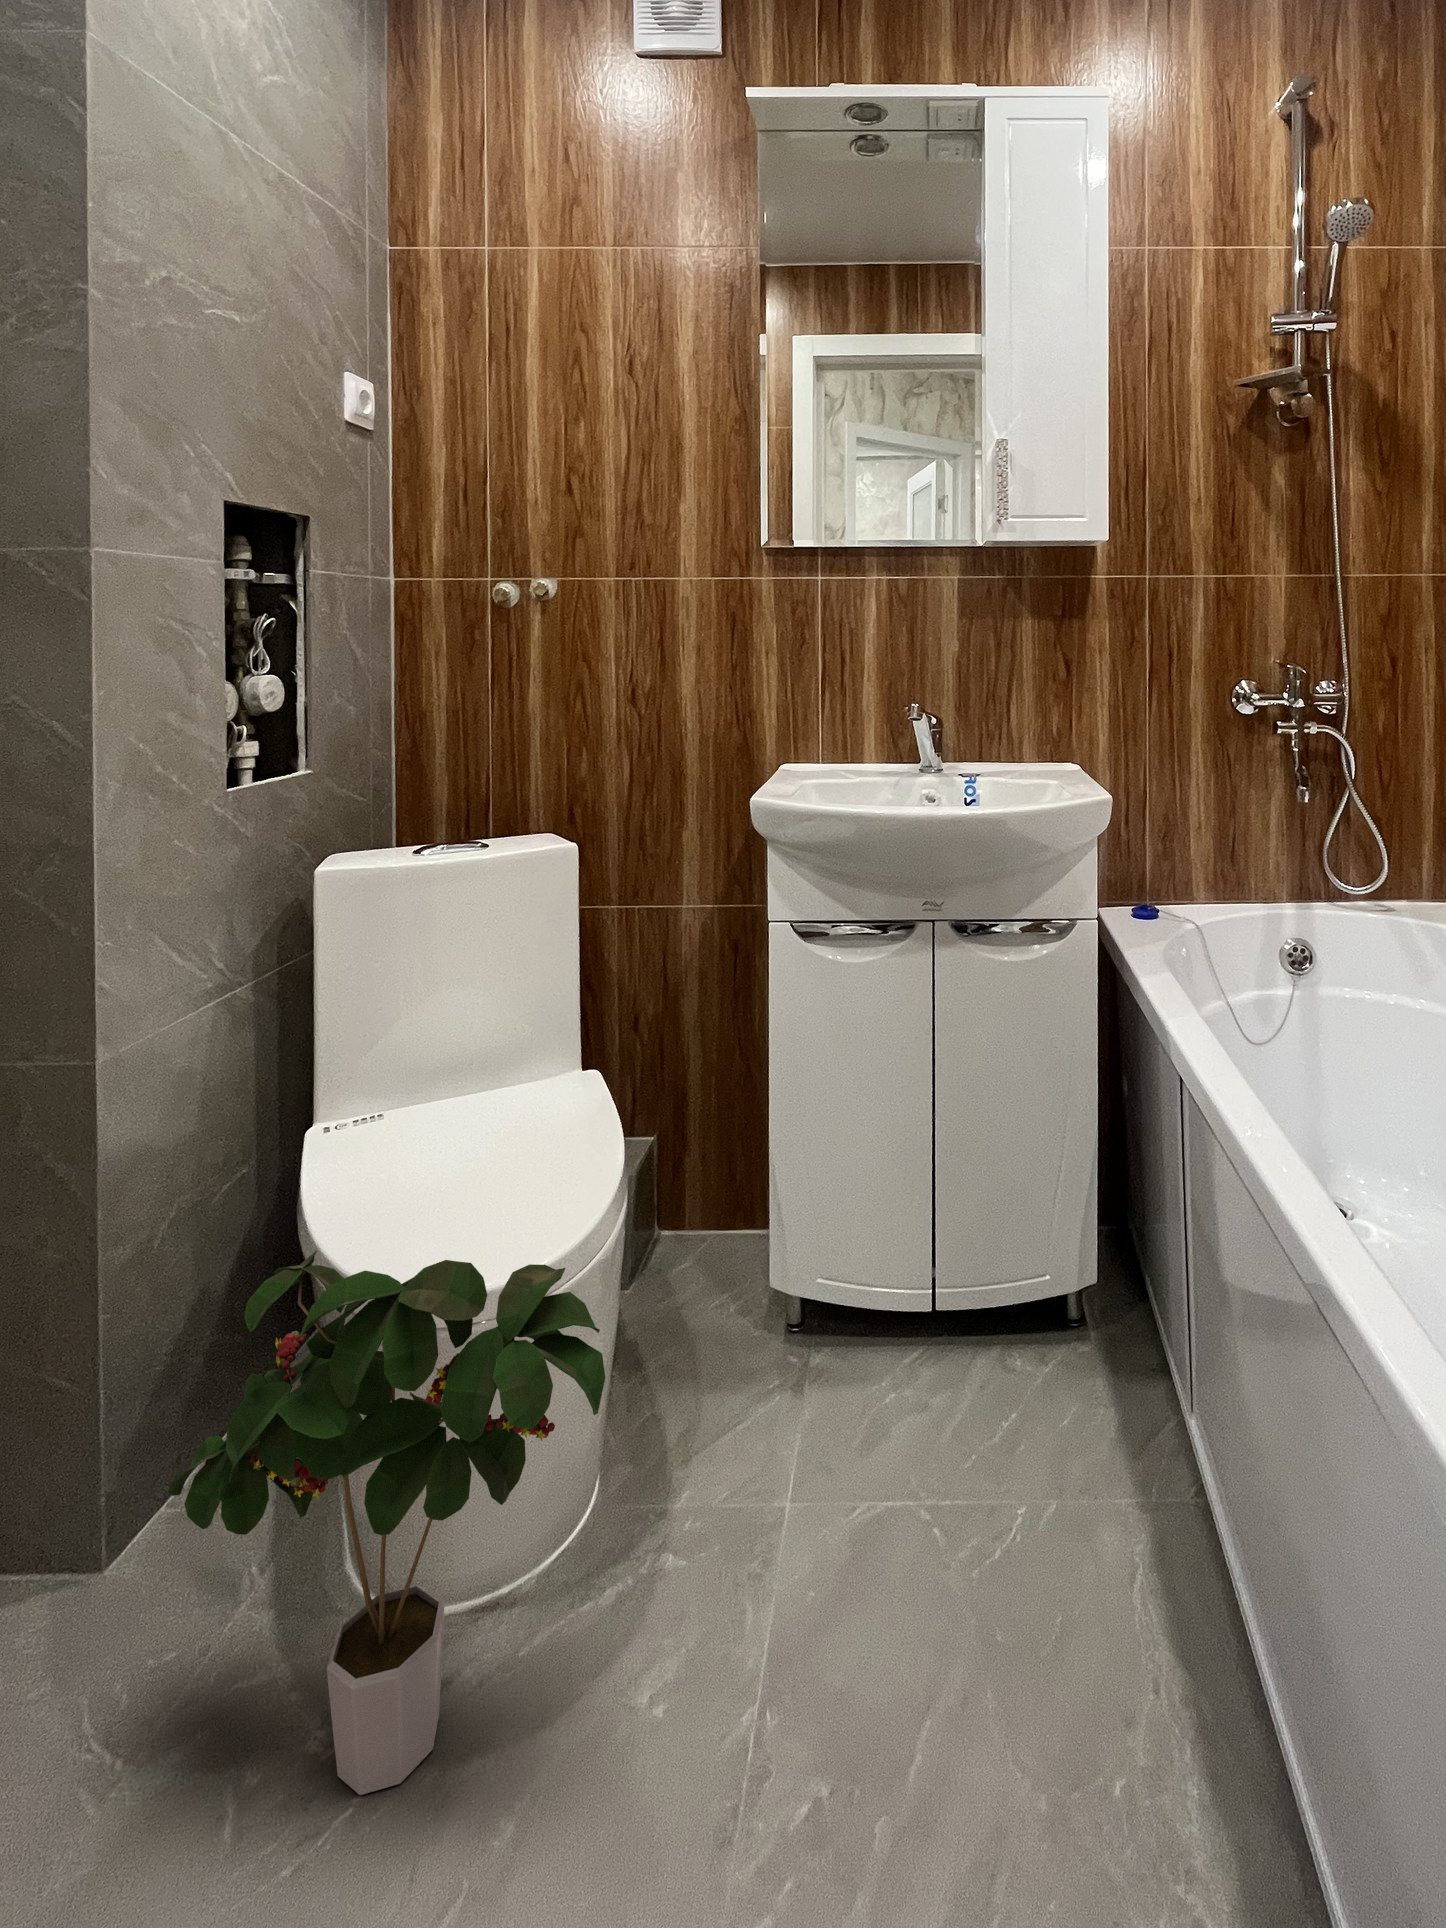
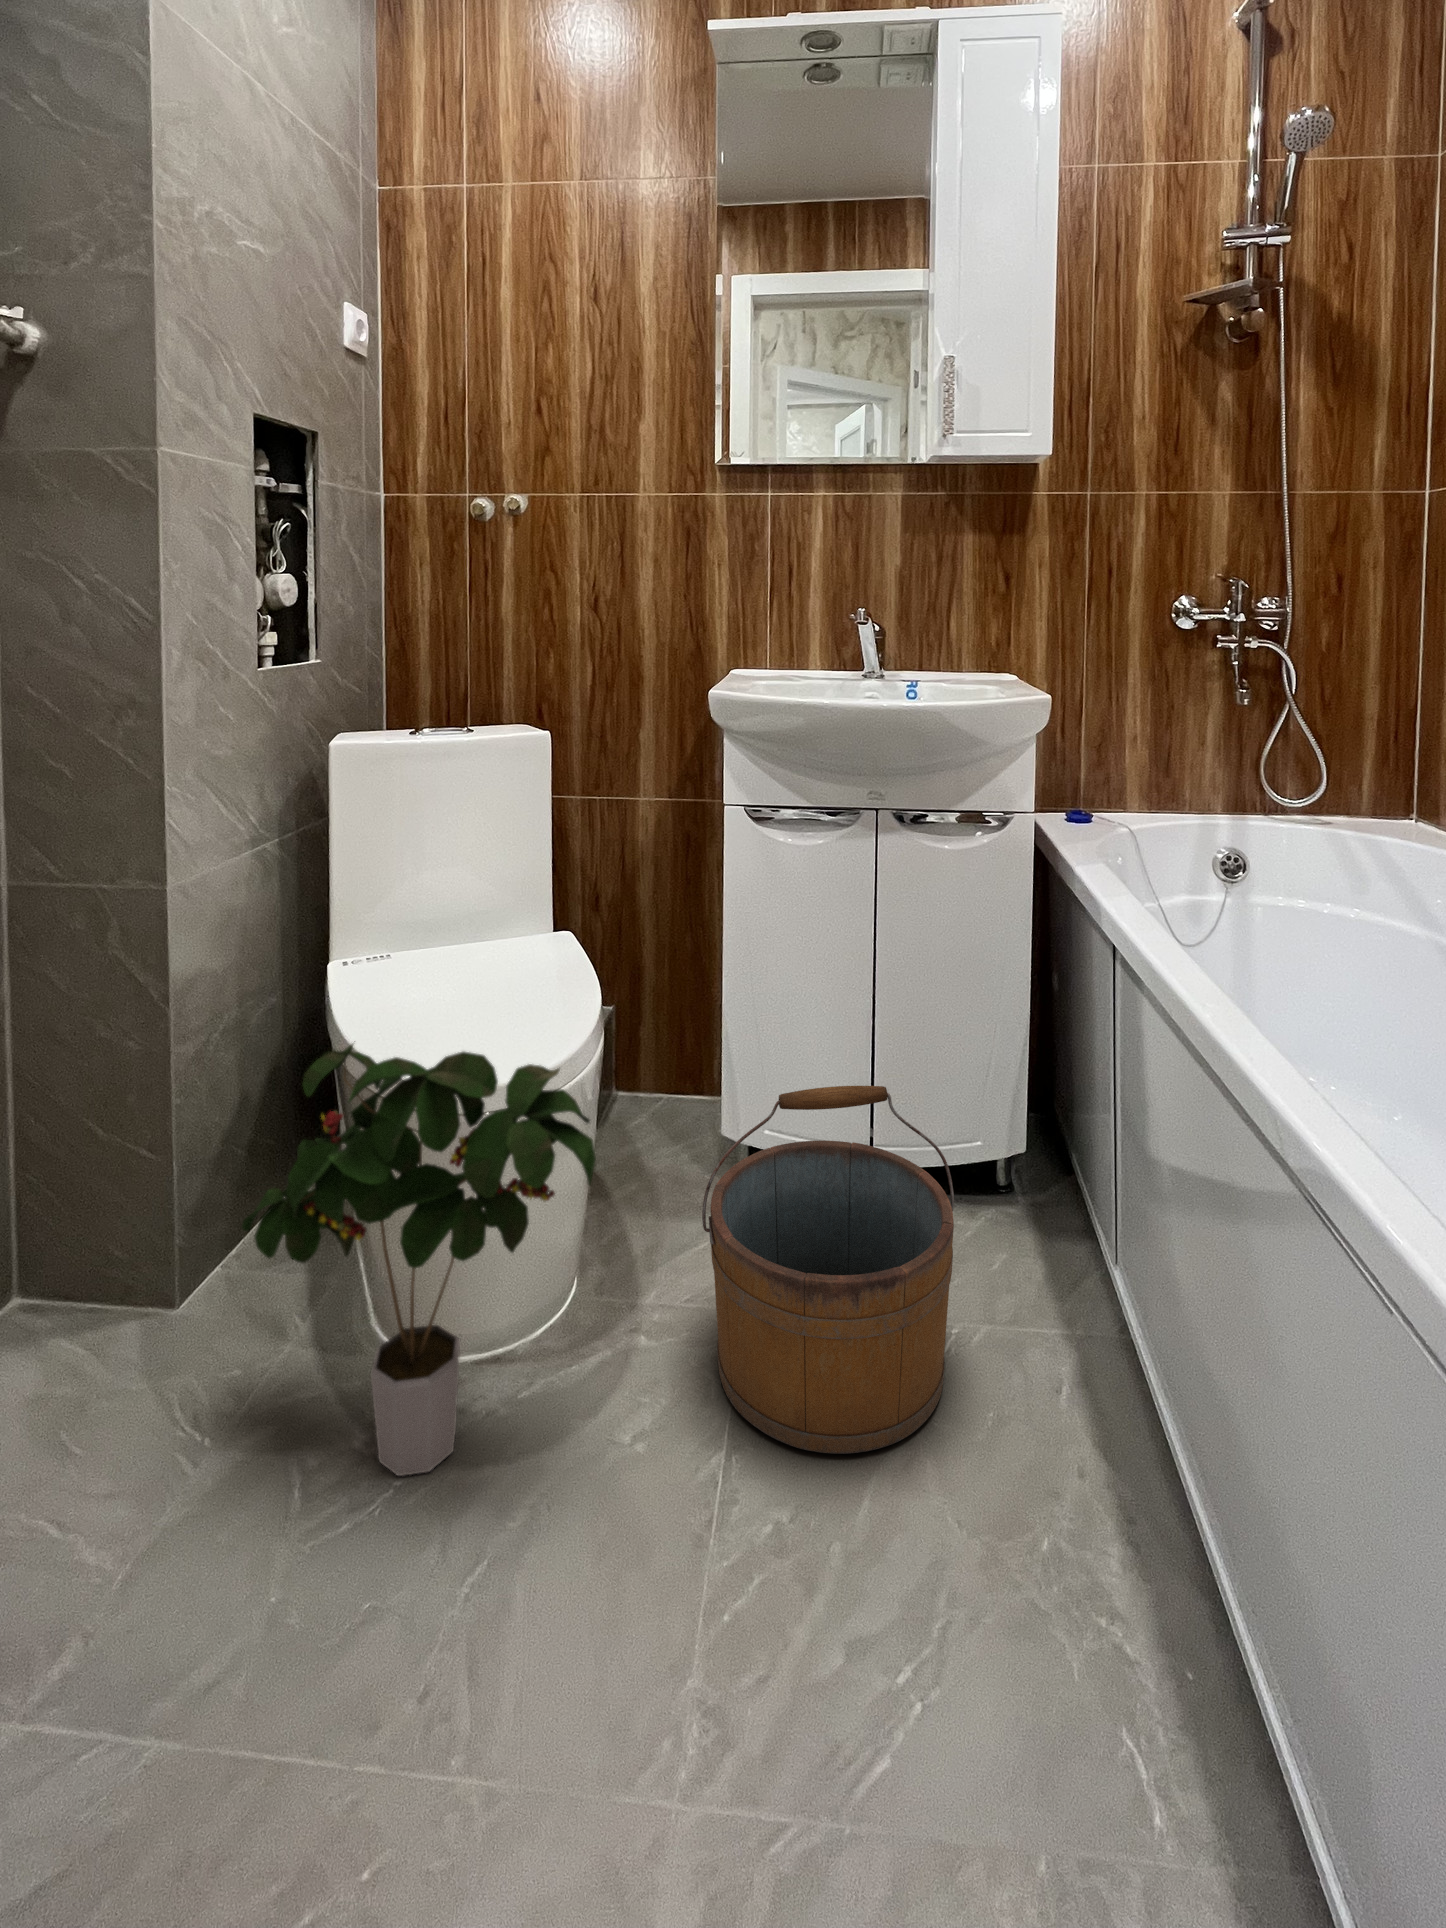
bucket: none [737,1252,1019,1699] -> present [702,1086,954,1454]

